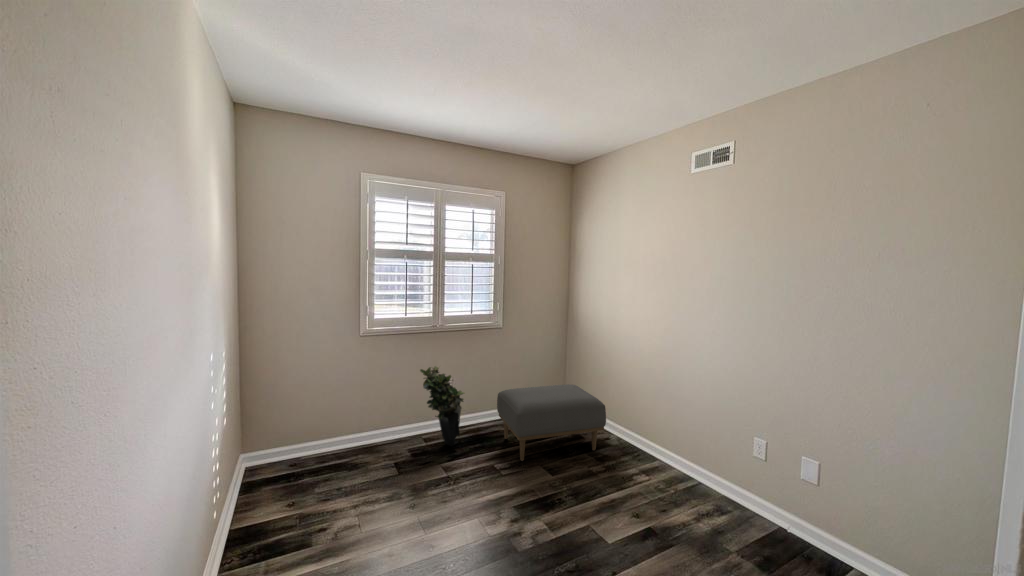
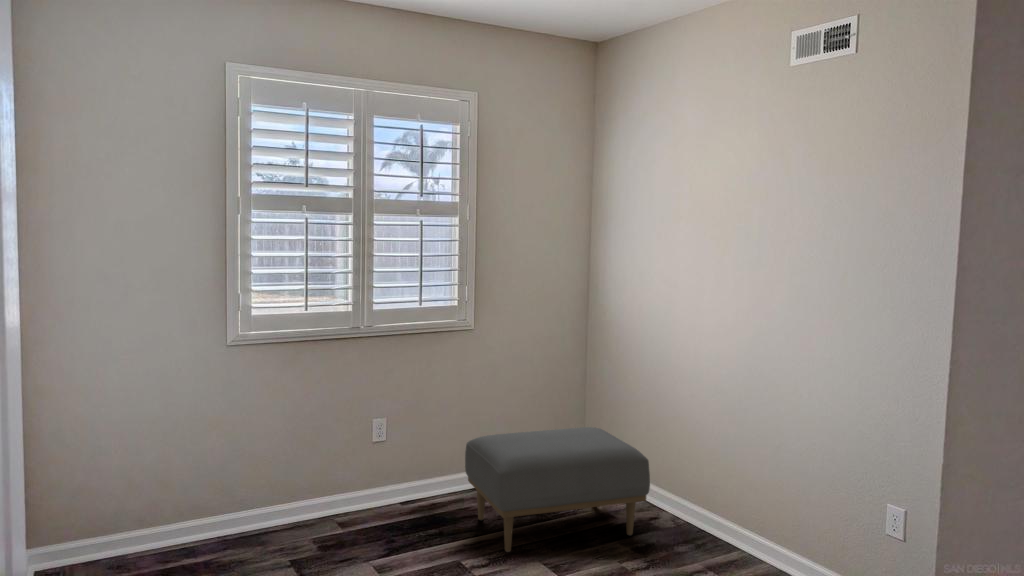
potted plant: present [420,366,464,446] -> none [331,395,410,532]

